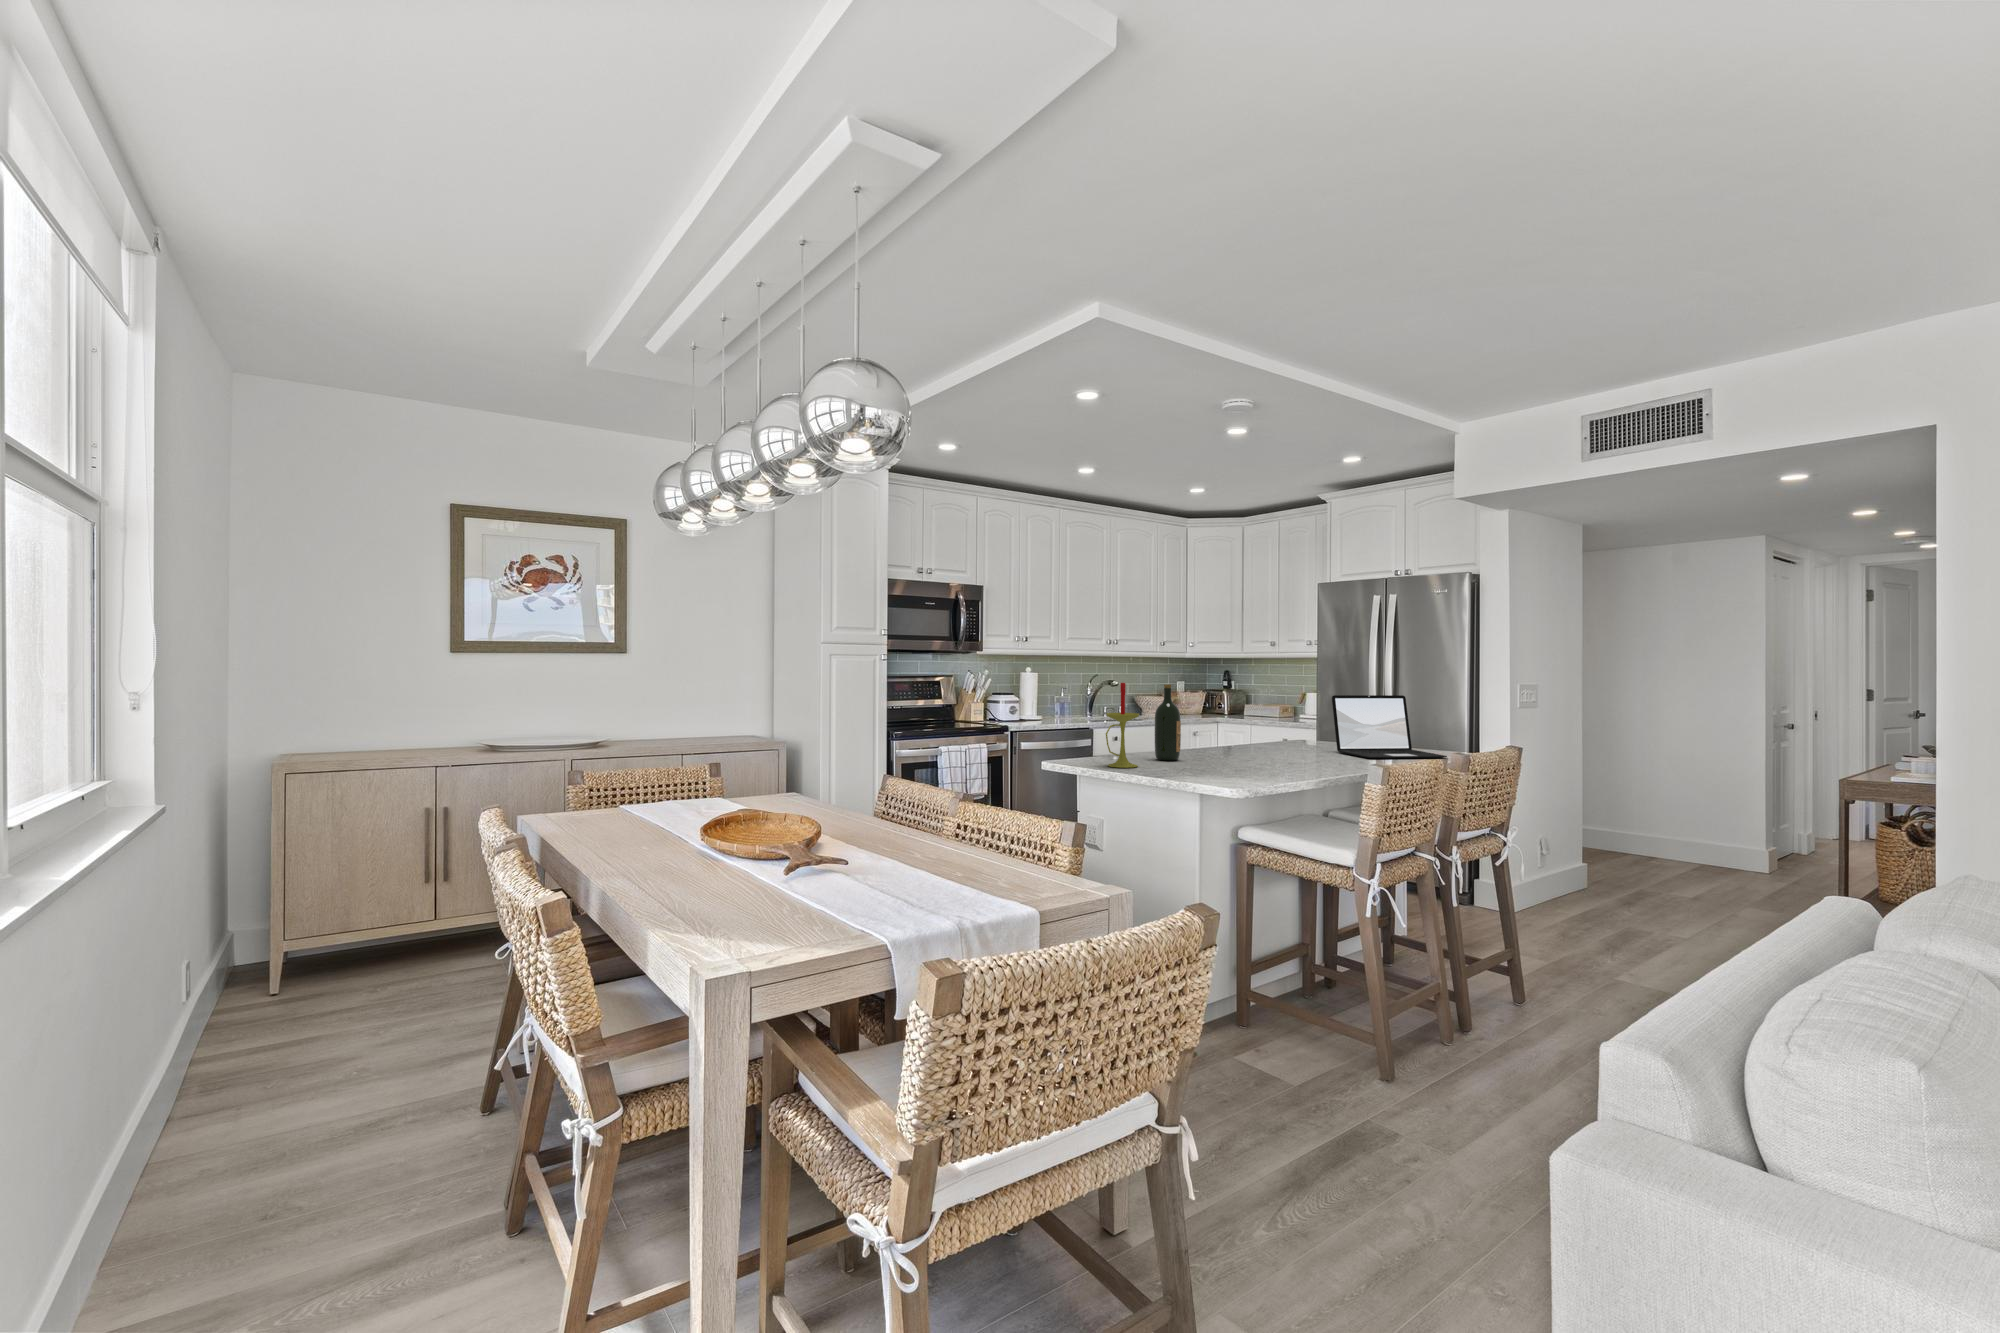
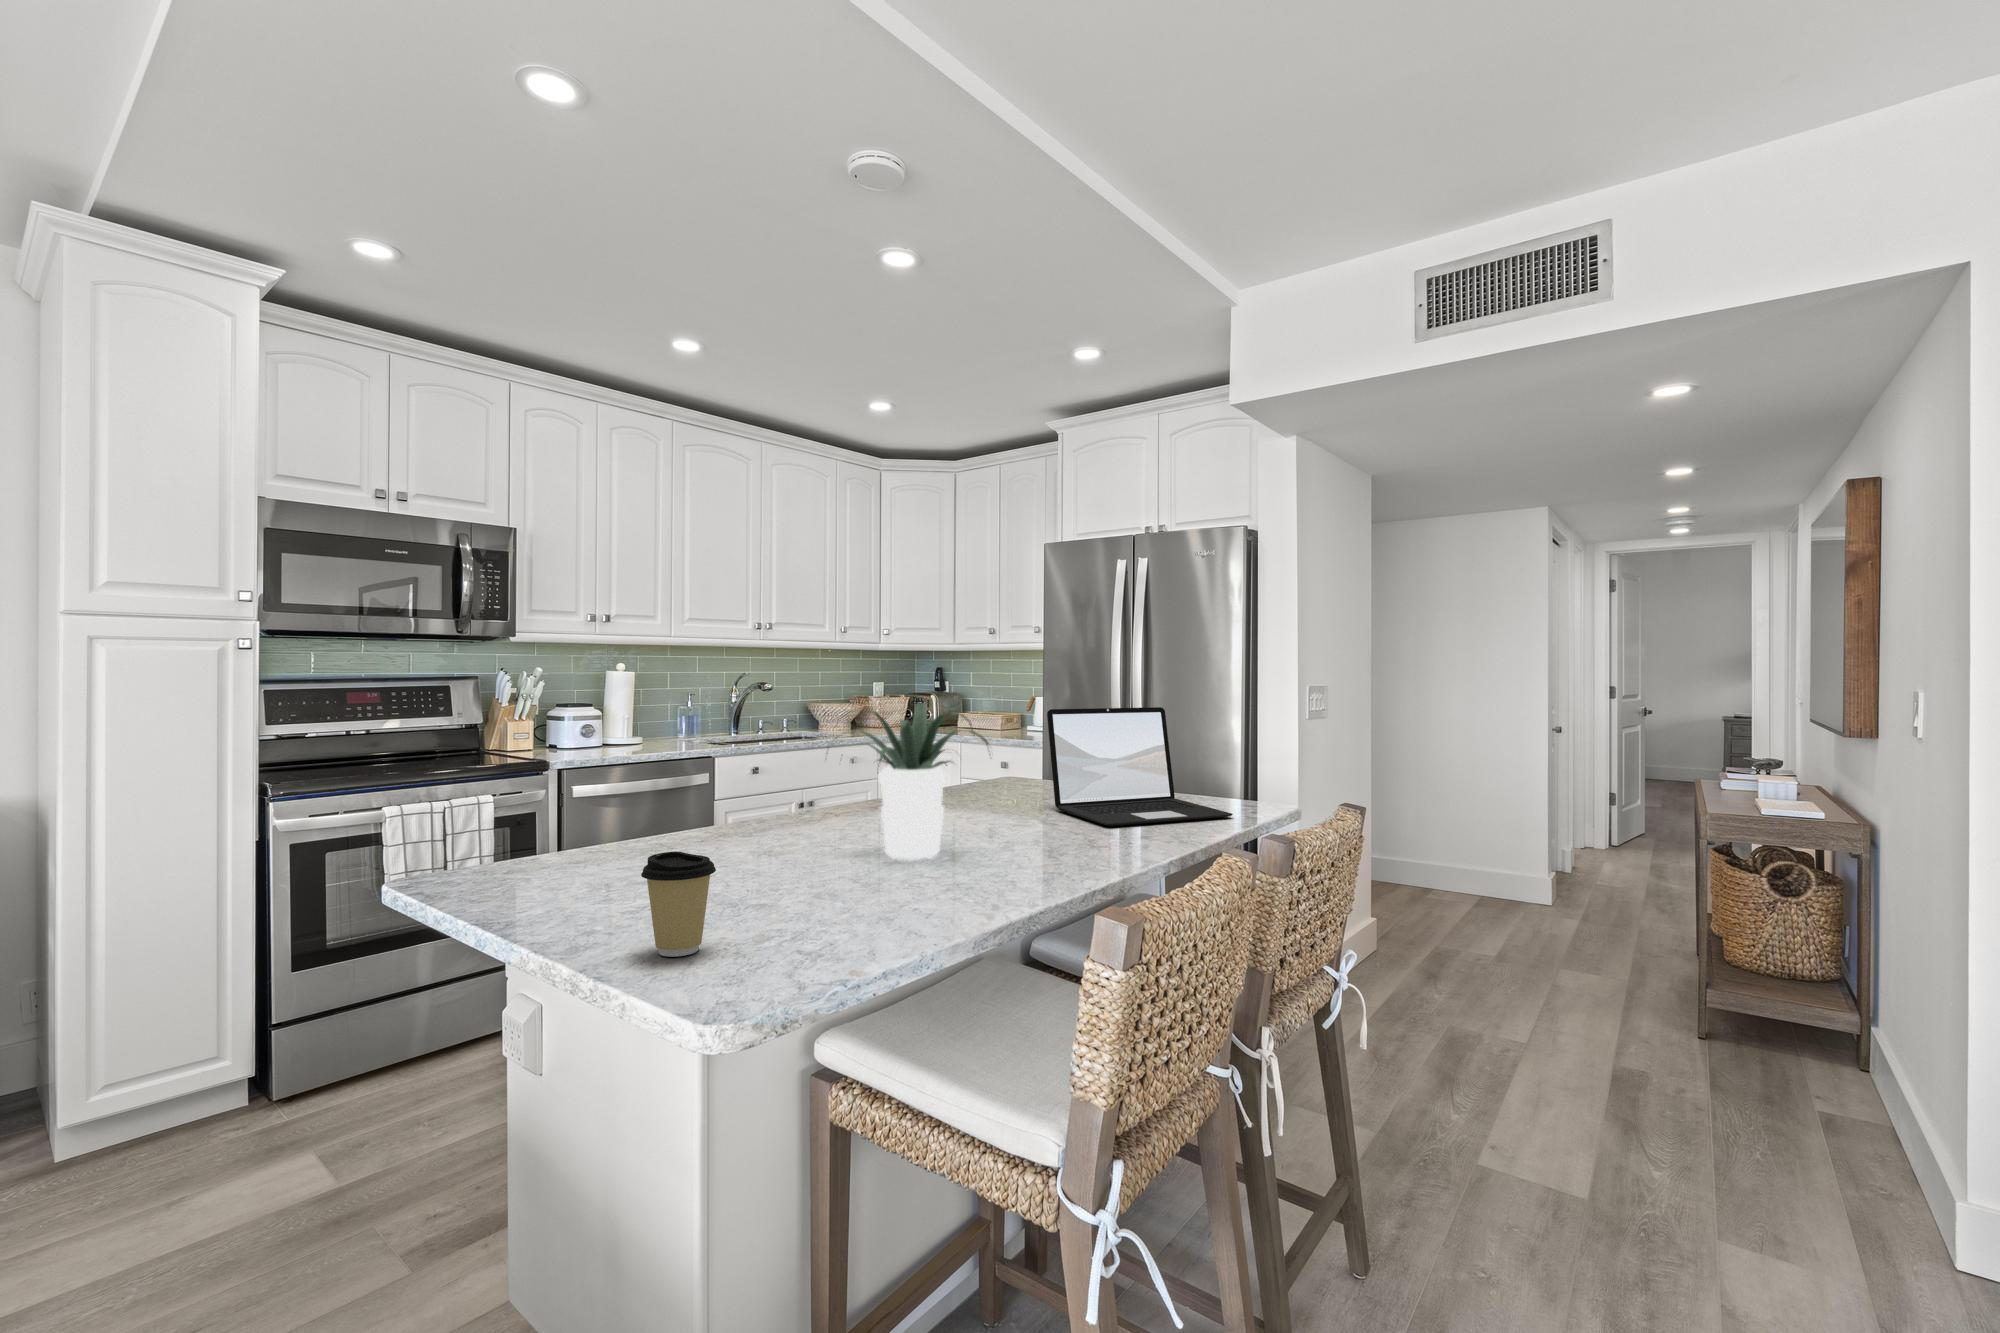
candle: present [1106,683,1139,768] -> none [512,690,612,897]
wine bottle: present [1155,685,1181,761] -> none [684,696,740,857]
potted plant: none [1221,689,1311,764] -> present [847,703,990,859]
coffee cup: none [1183,743,1210,781] -> present [641,851,716,957]

